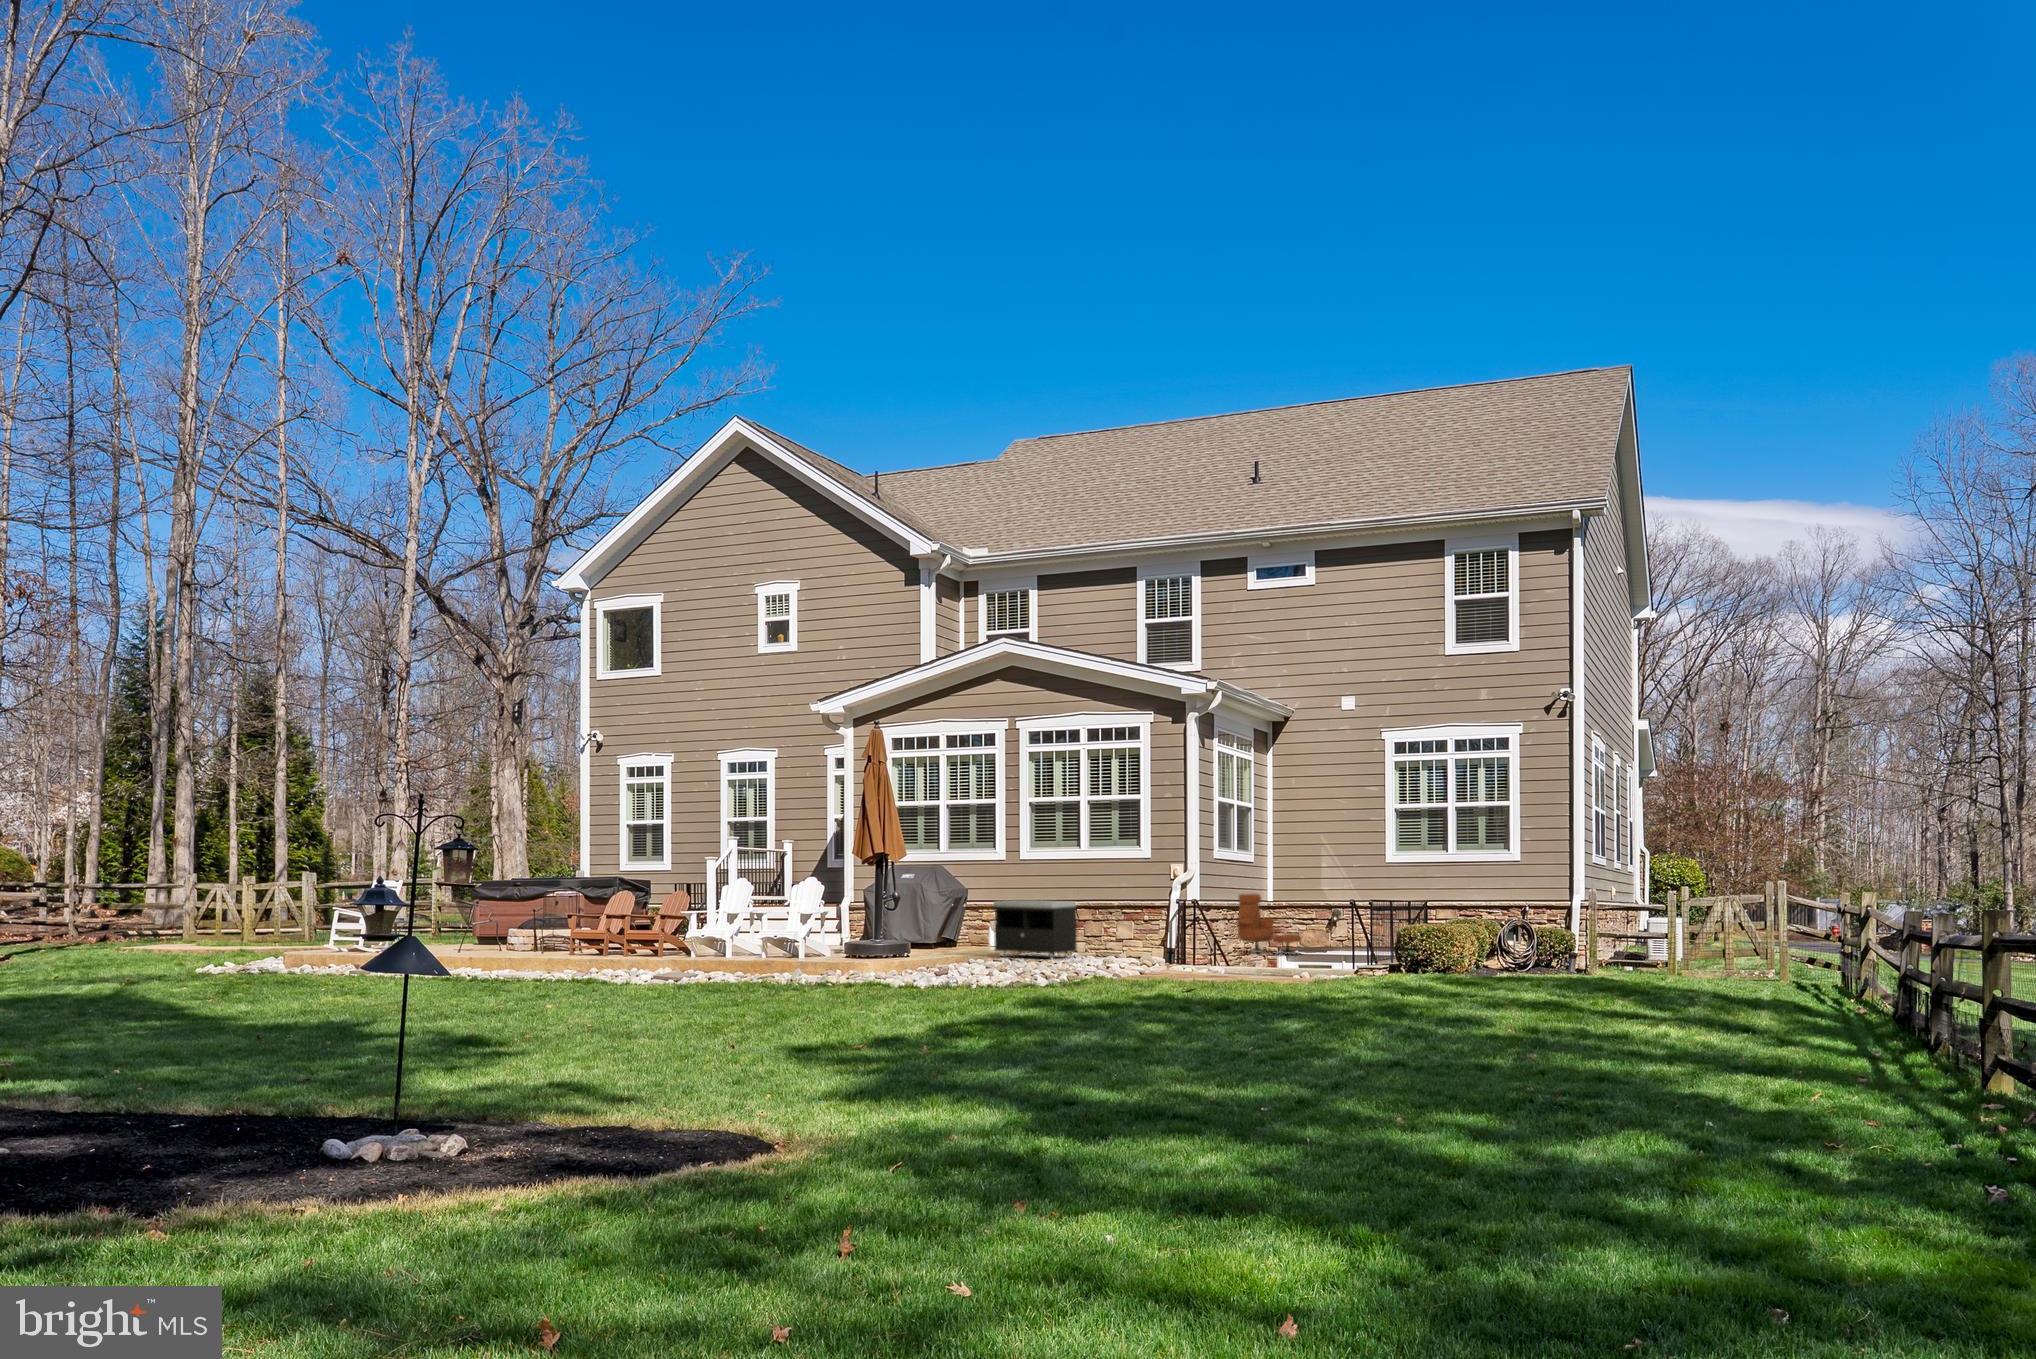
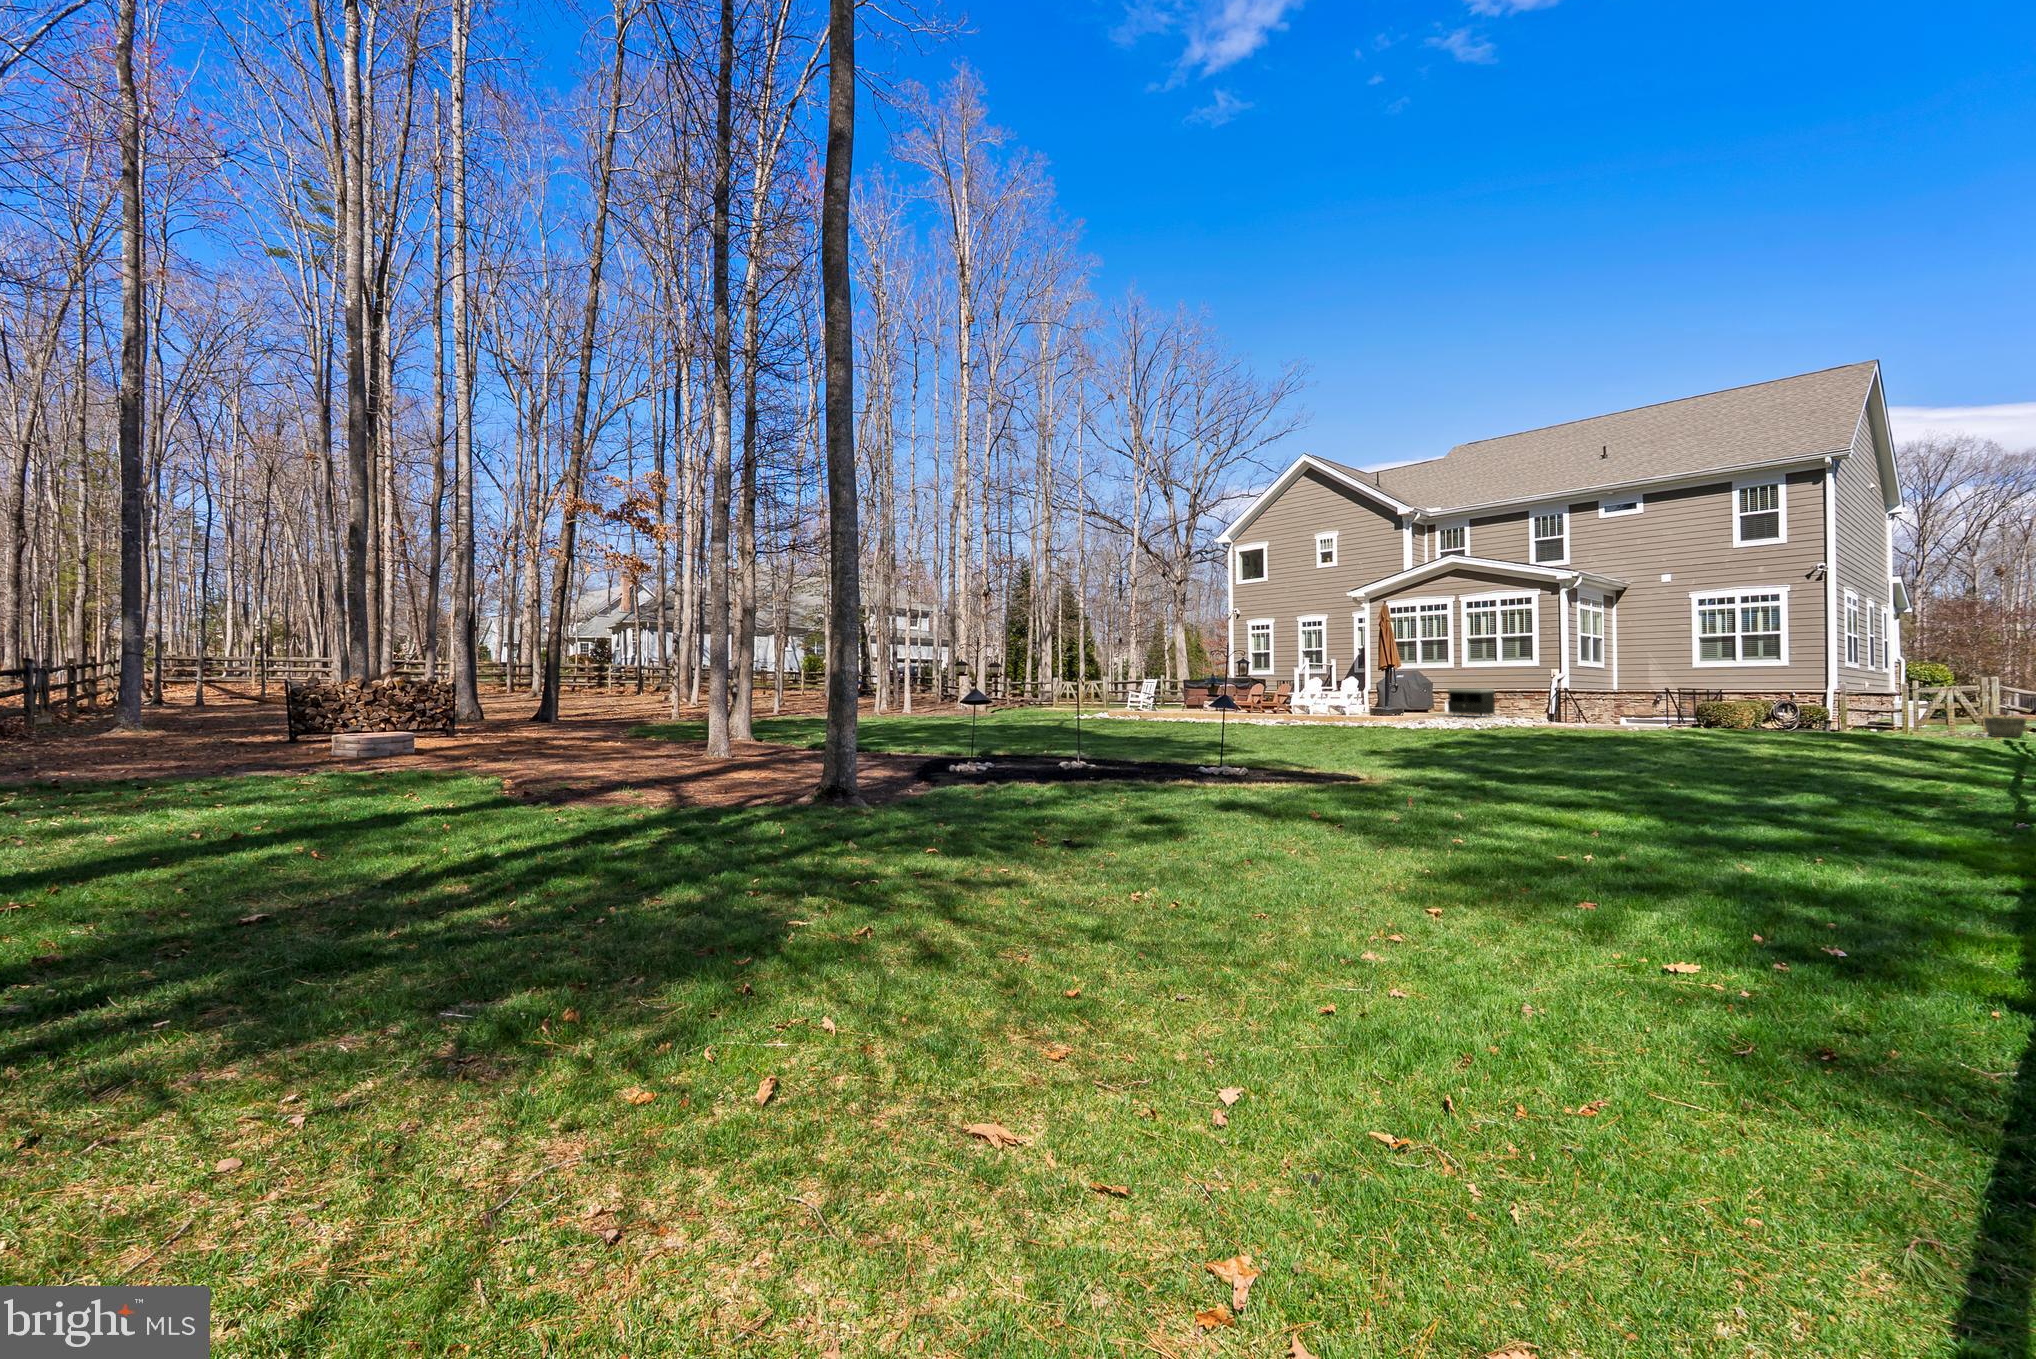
lounge chair: present [1236,893,1302,956] -> none [1591,685,1635,718]
wooden bucket: none [1791,940,1846,984] -> present [1983,717,2027,737]

